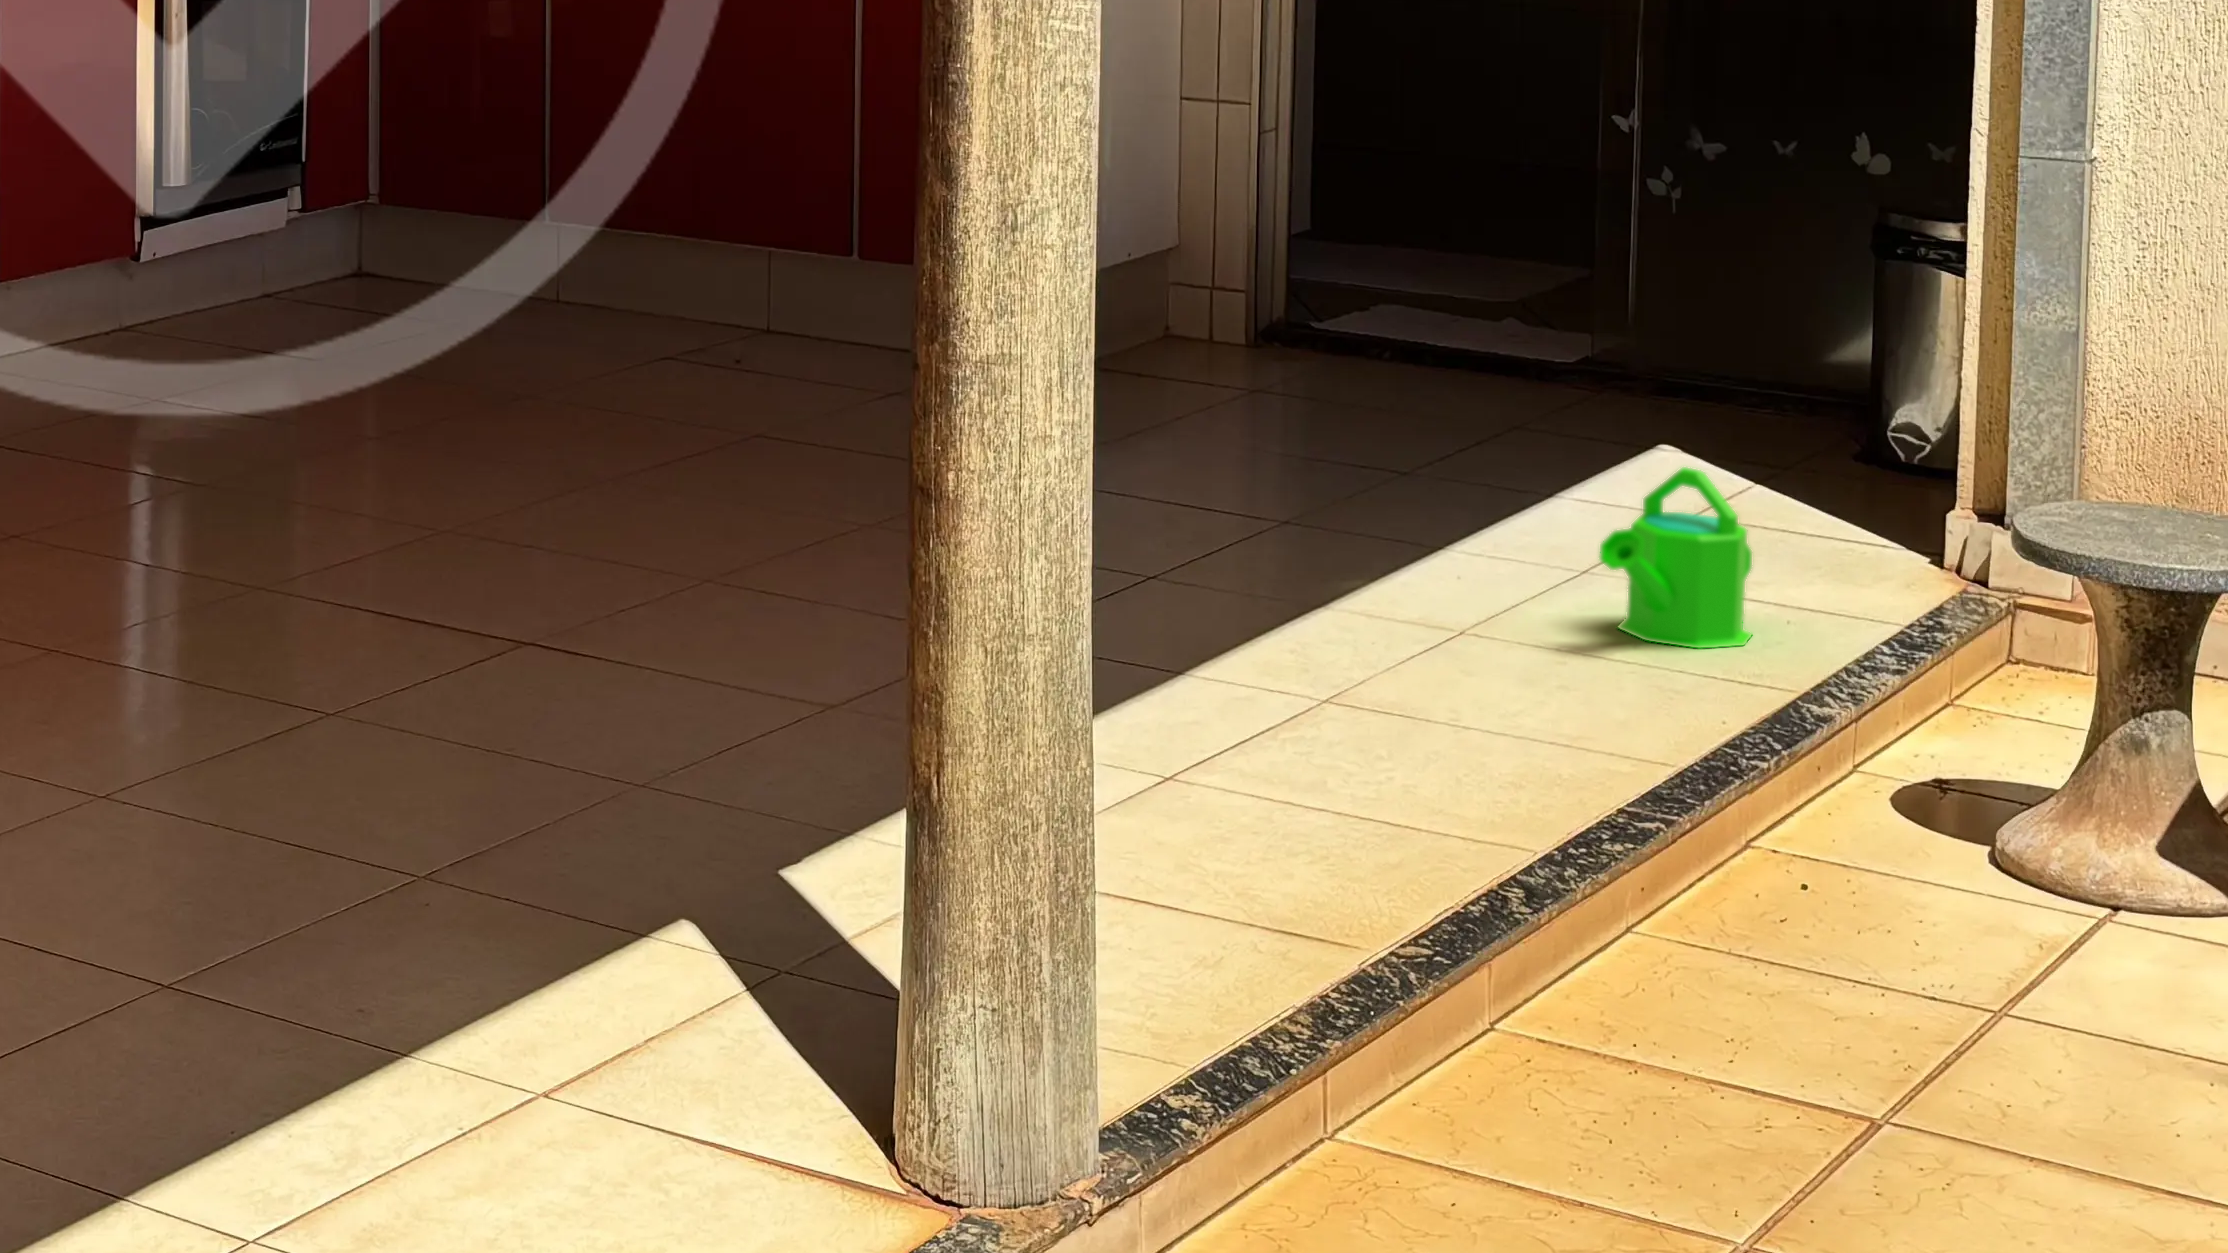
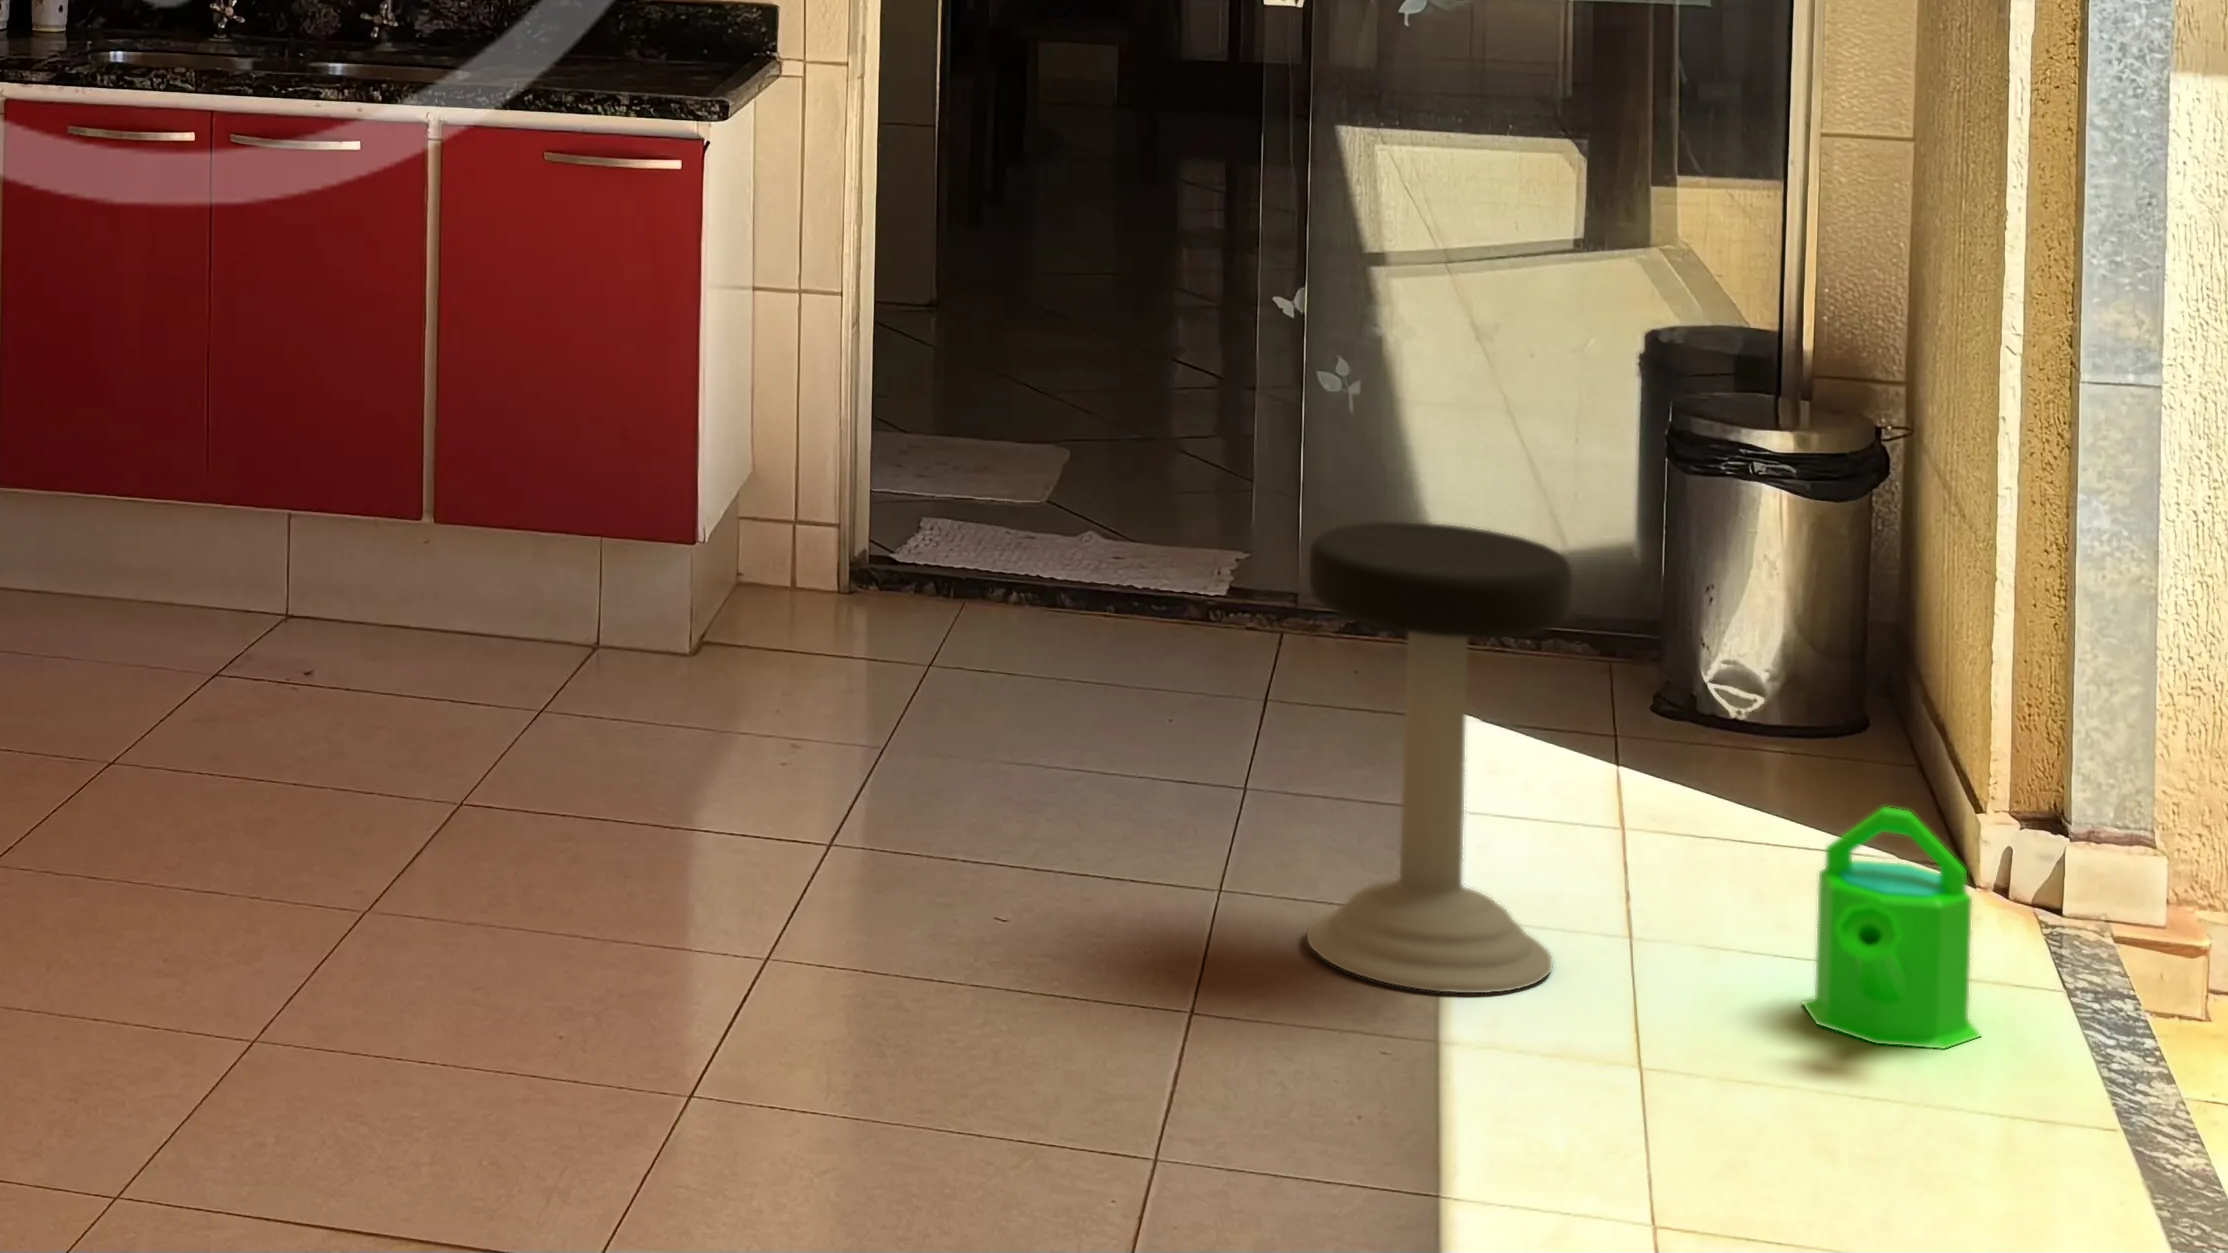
stool: none [1278,244,1484,591] -> present [1307,522,1573,993]

